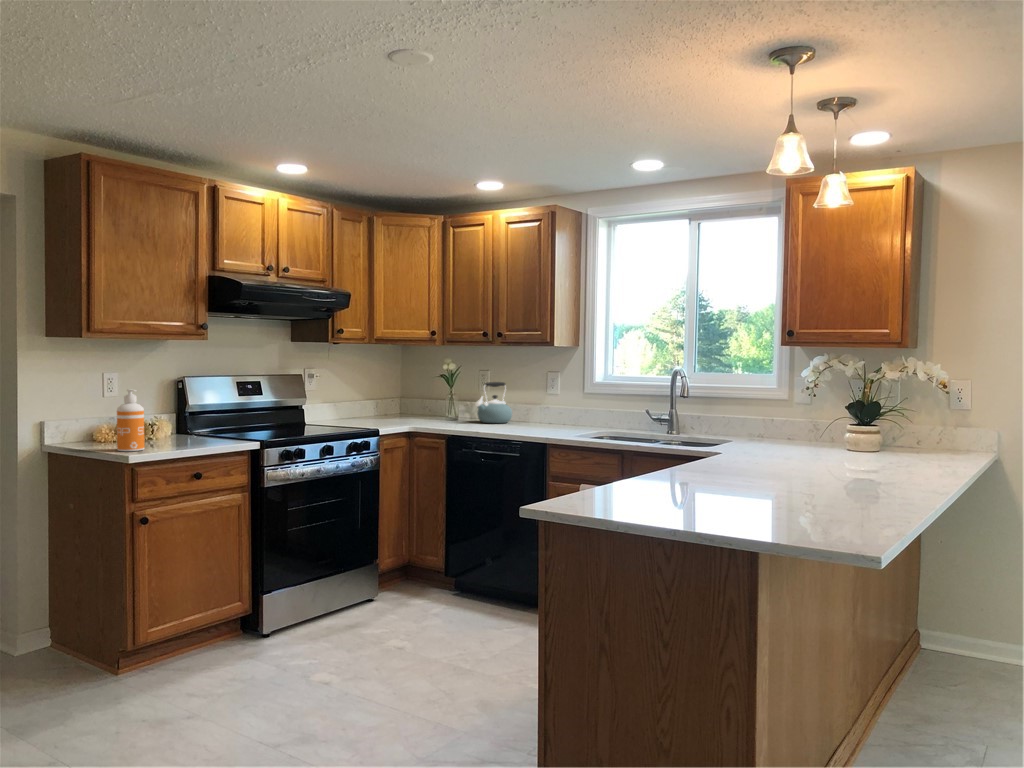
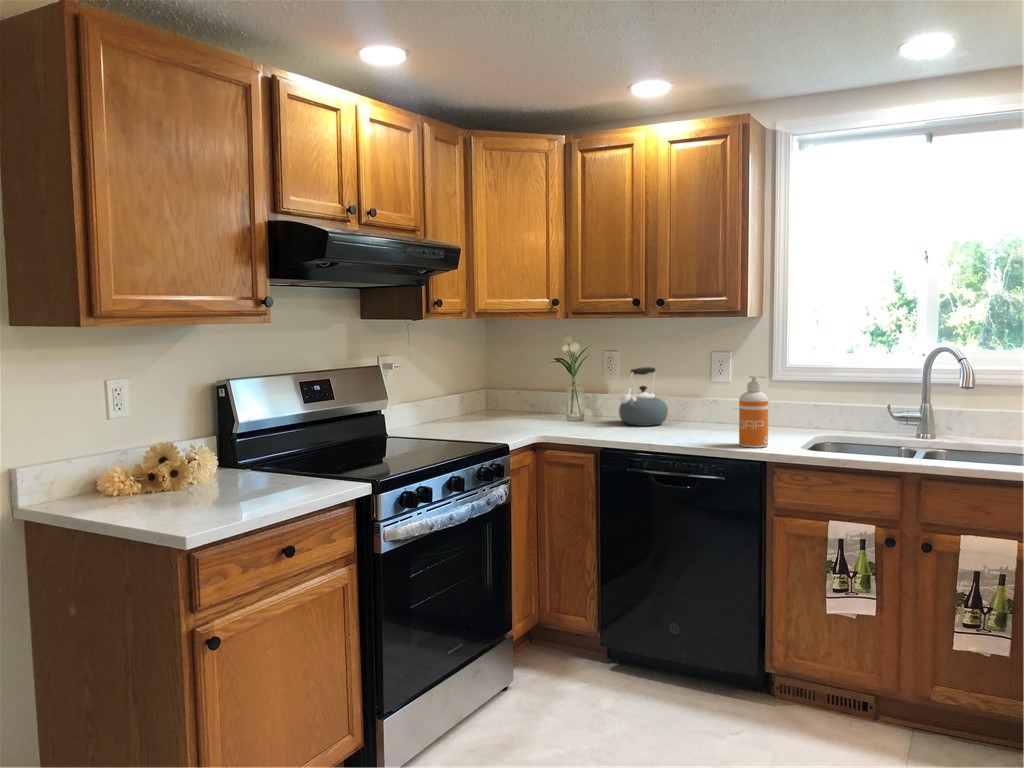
soap dispenser: present [117,389,145,451] -> present [739,375,768,448]

